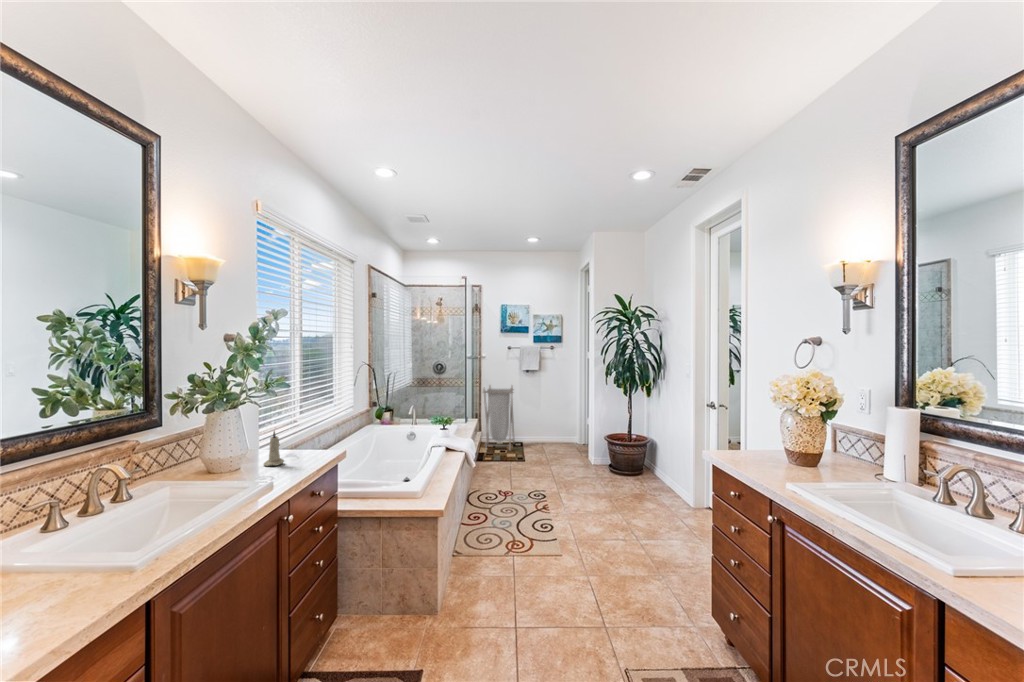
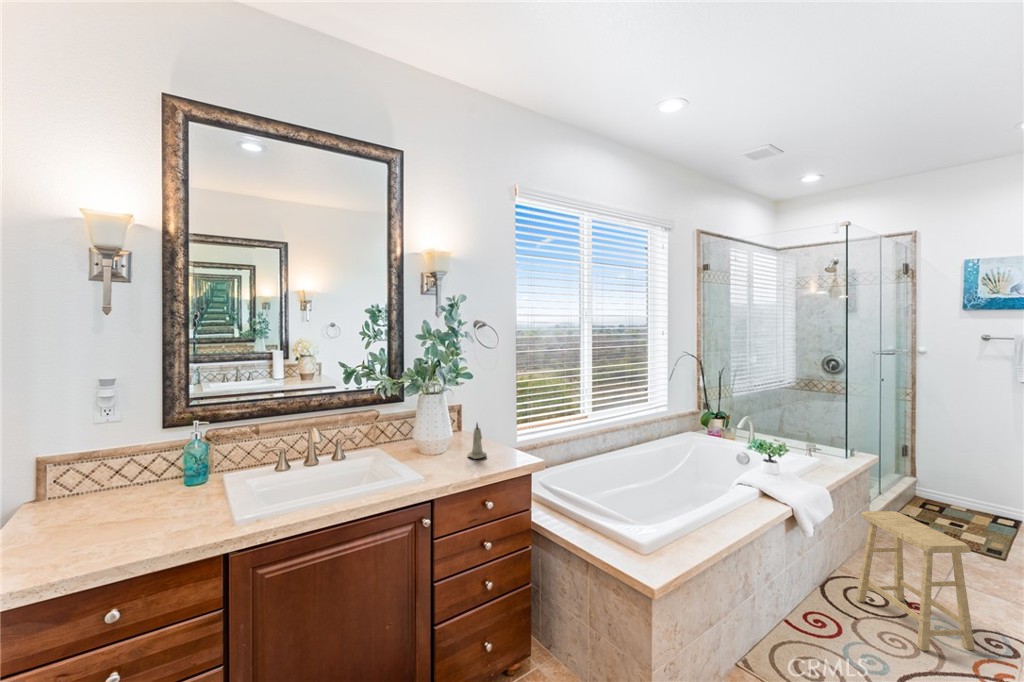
laundry hamper: present [483,386,515,450] -> none [910,401,998,530]
footstool: none [485,444,533,510] -> present [856,511,975,651]

